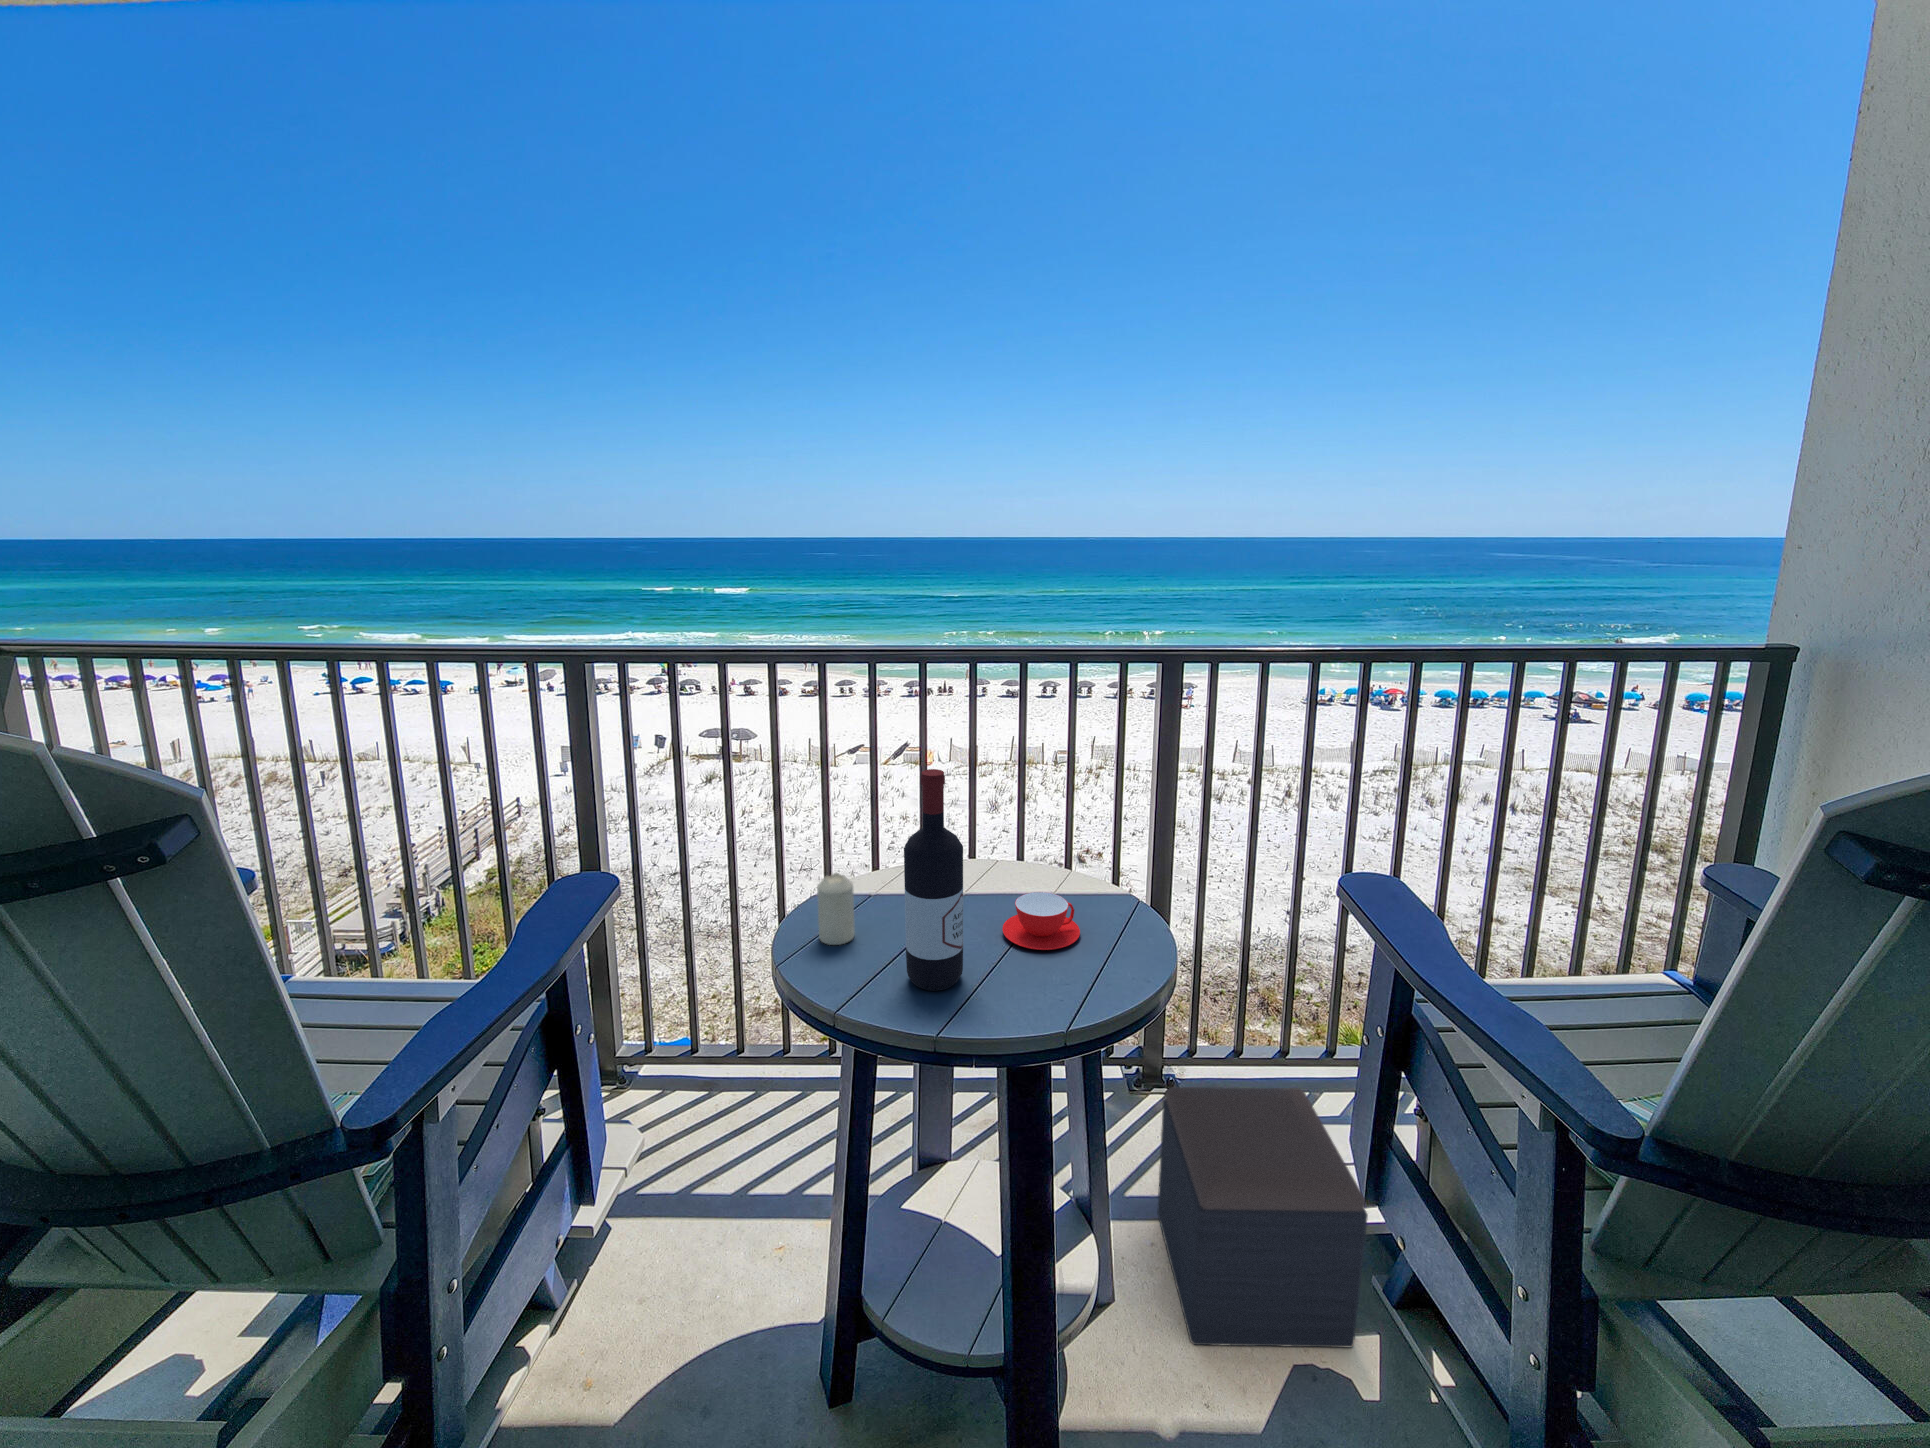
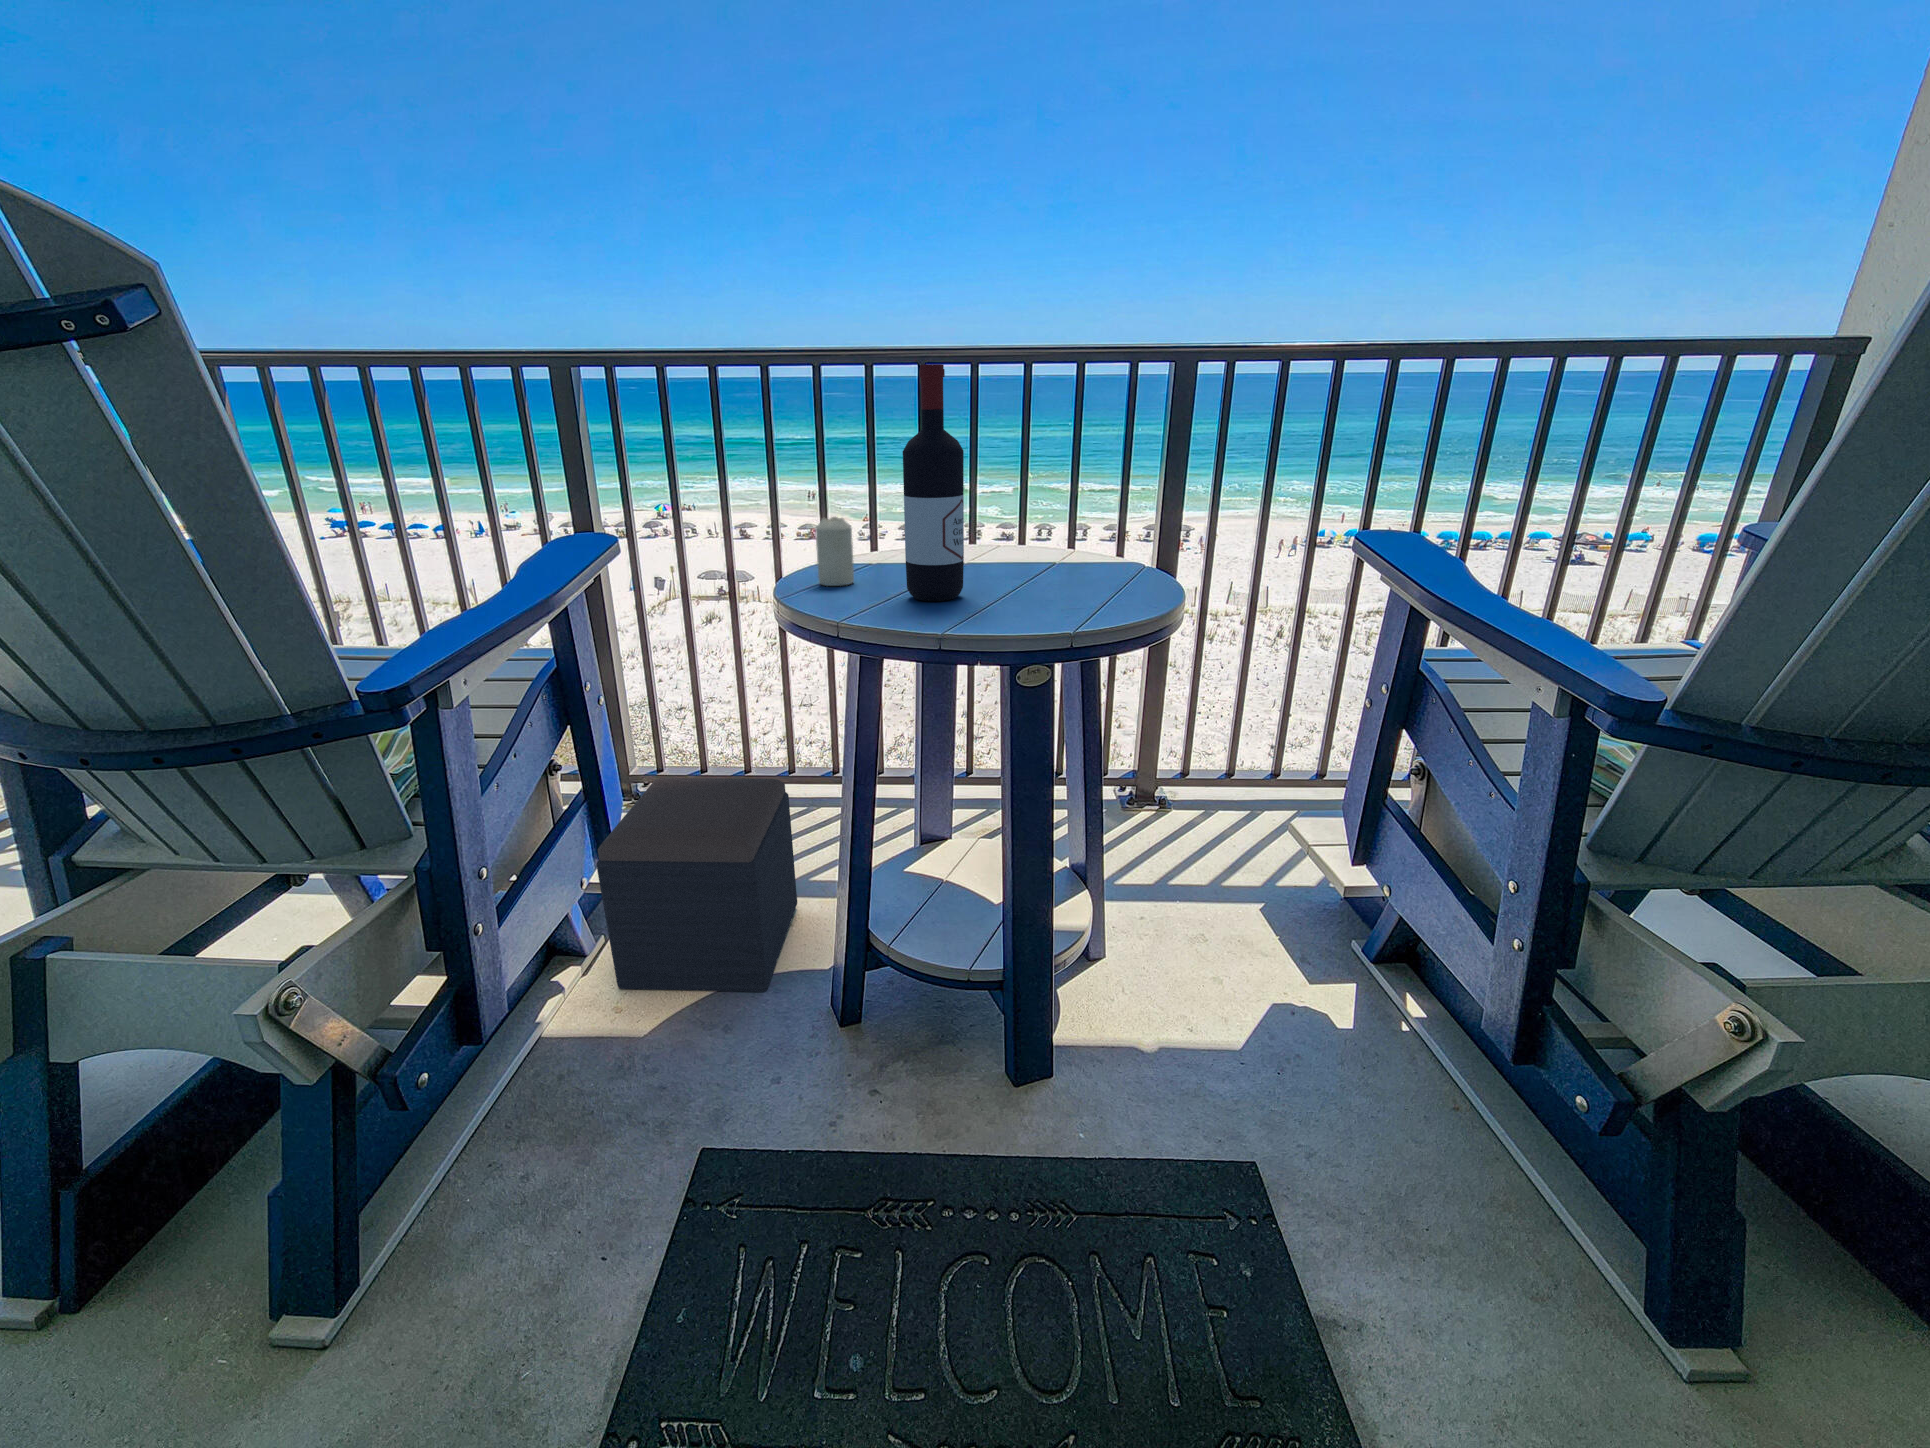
teacup: present [1002,892,1080,950] -> none [1002,541,1081,582]
footstool: present [1158,1087,1368,1348] -> present [596,778,797,992]

